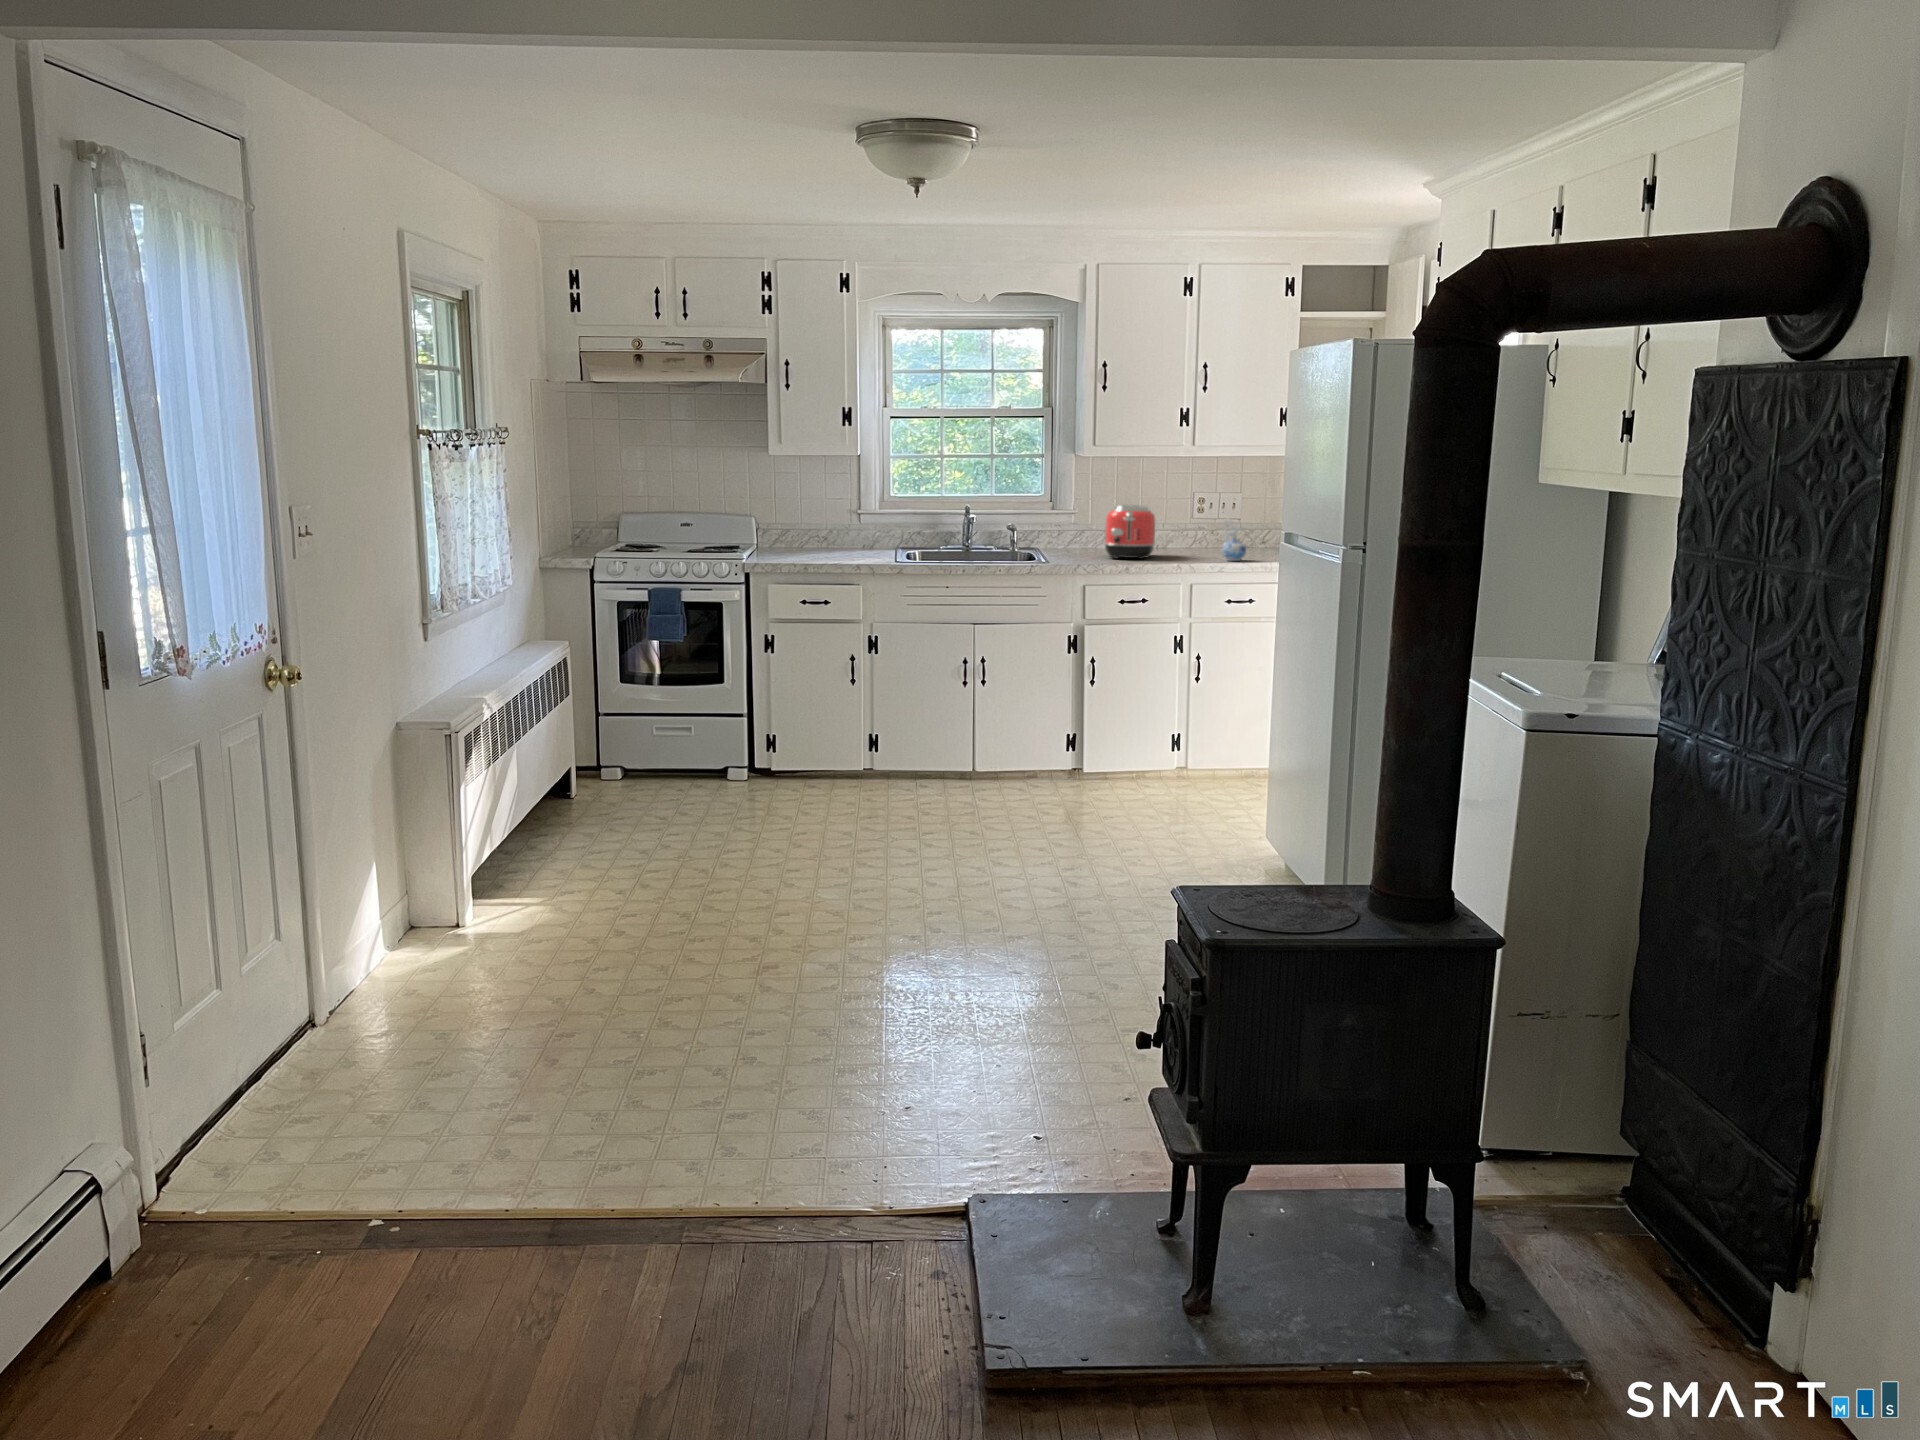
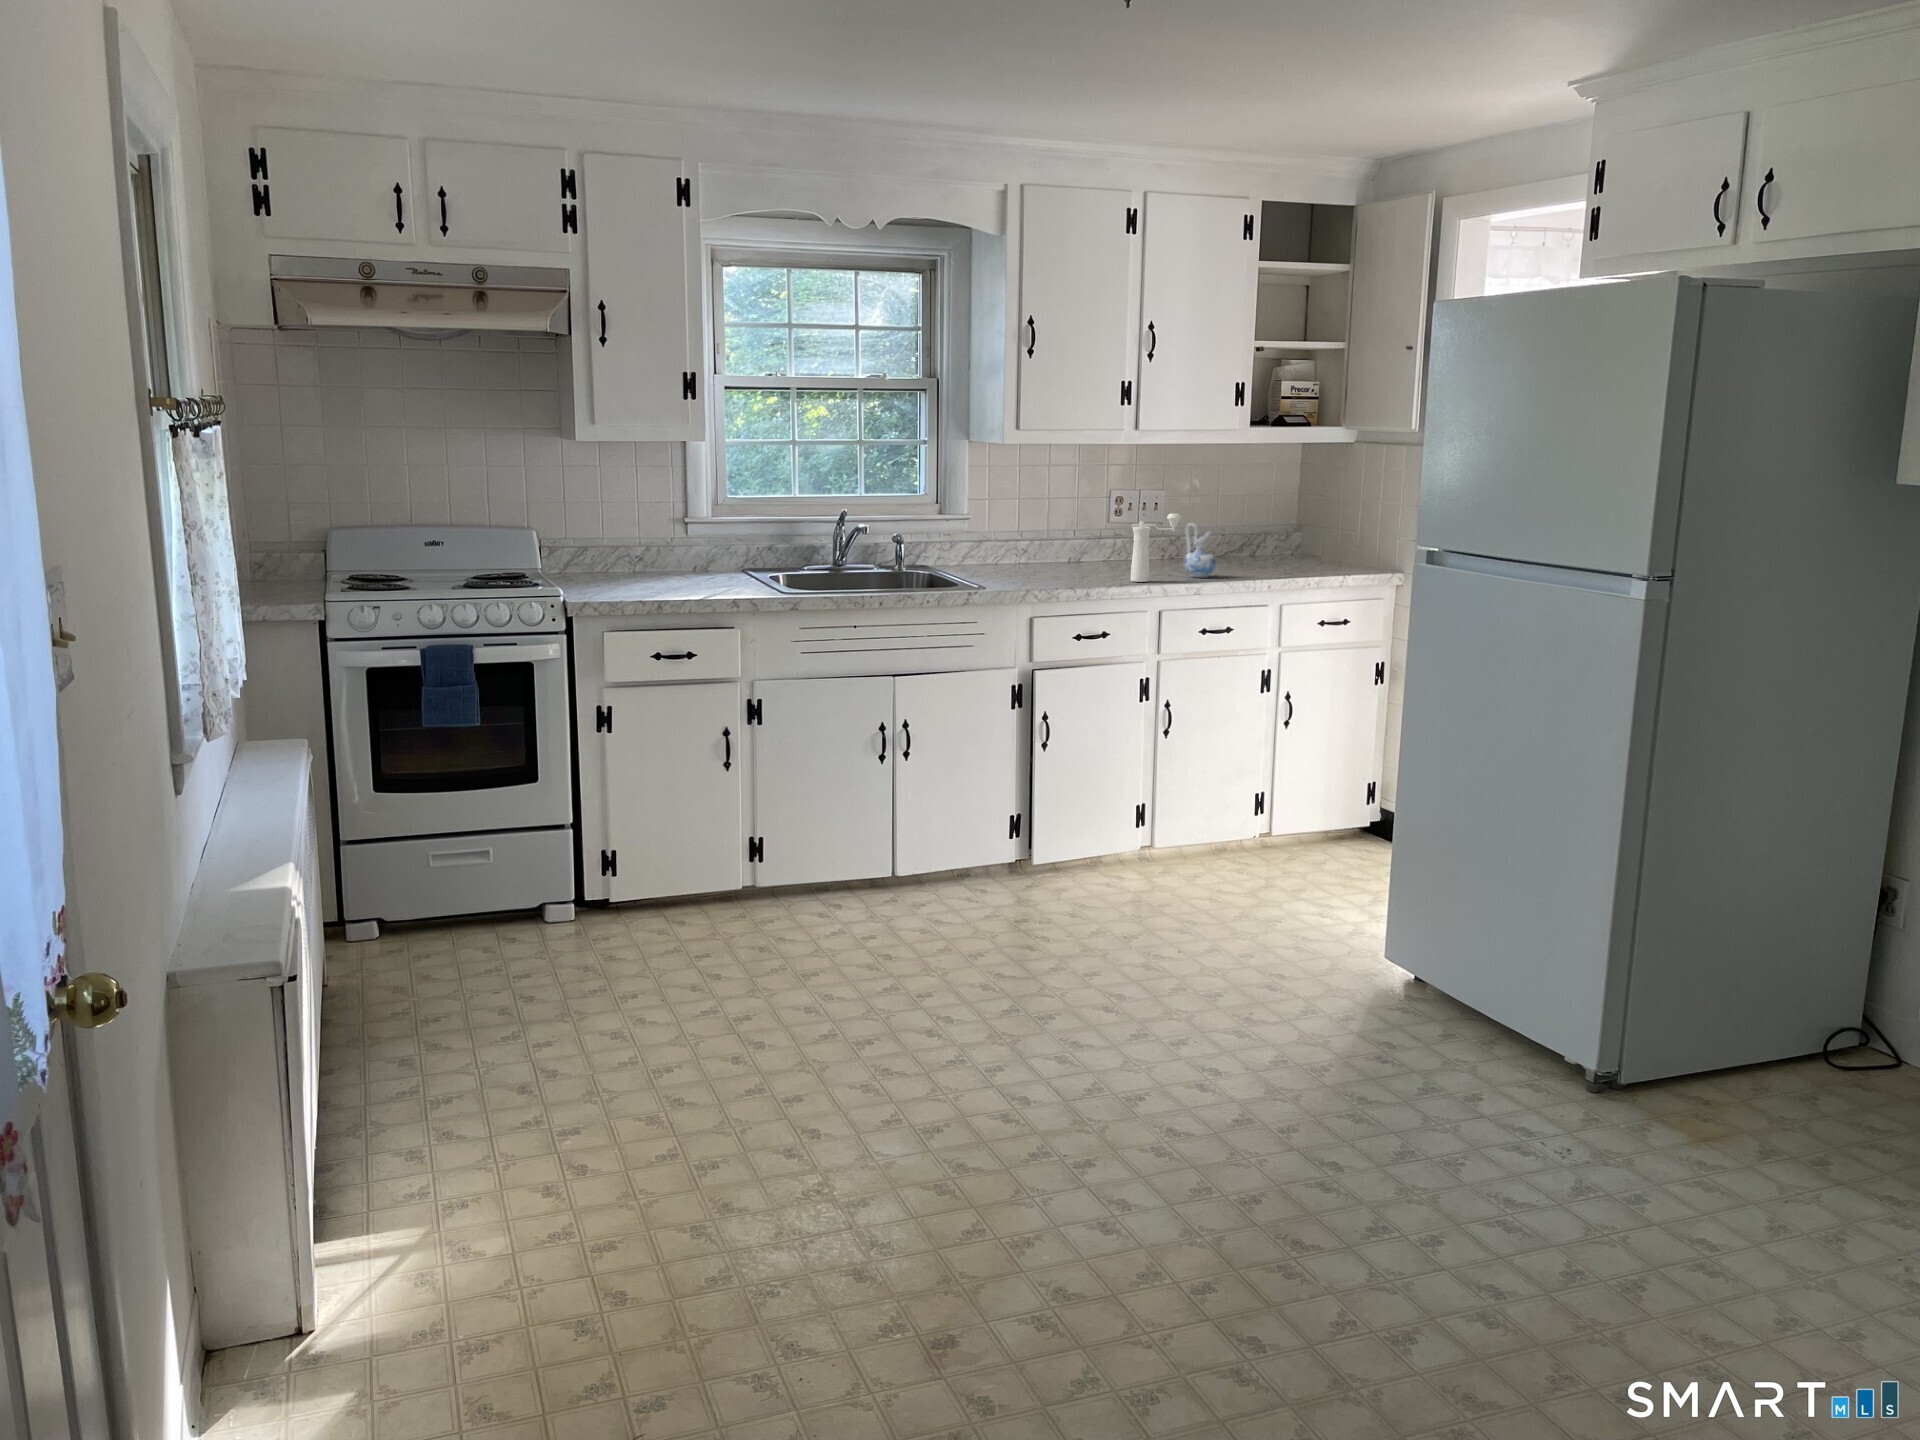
toaster: present [1104,505,1156,559] -> none [1025,506,1096,578]
pepper mill: none [1172,511,1213,562] -> present [1131,514,1181,582]

